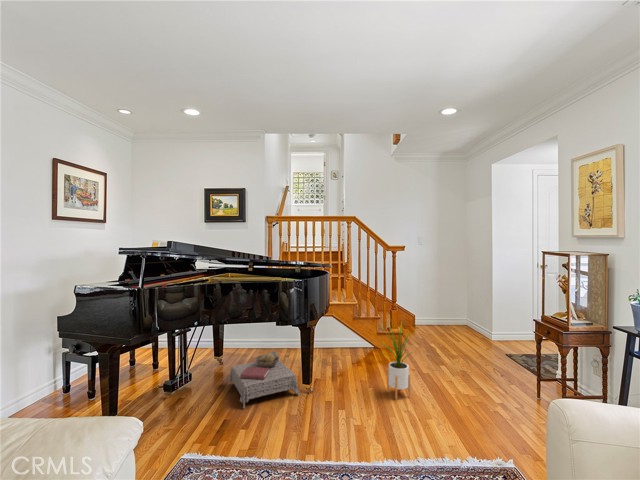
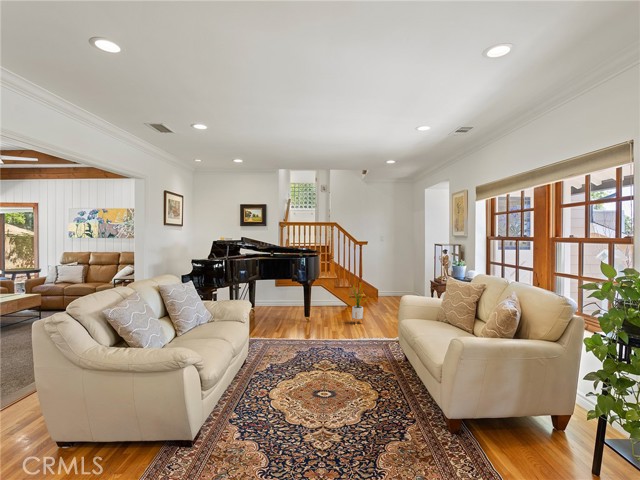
ottoman: present [229,351,299,409] -> none [264,301,304,328]

